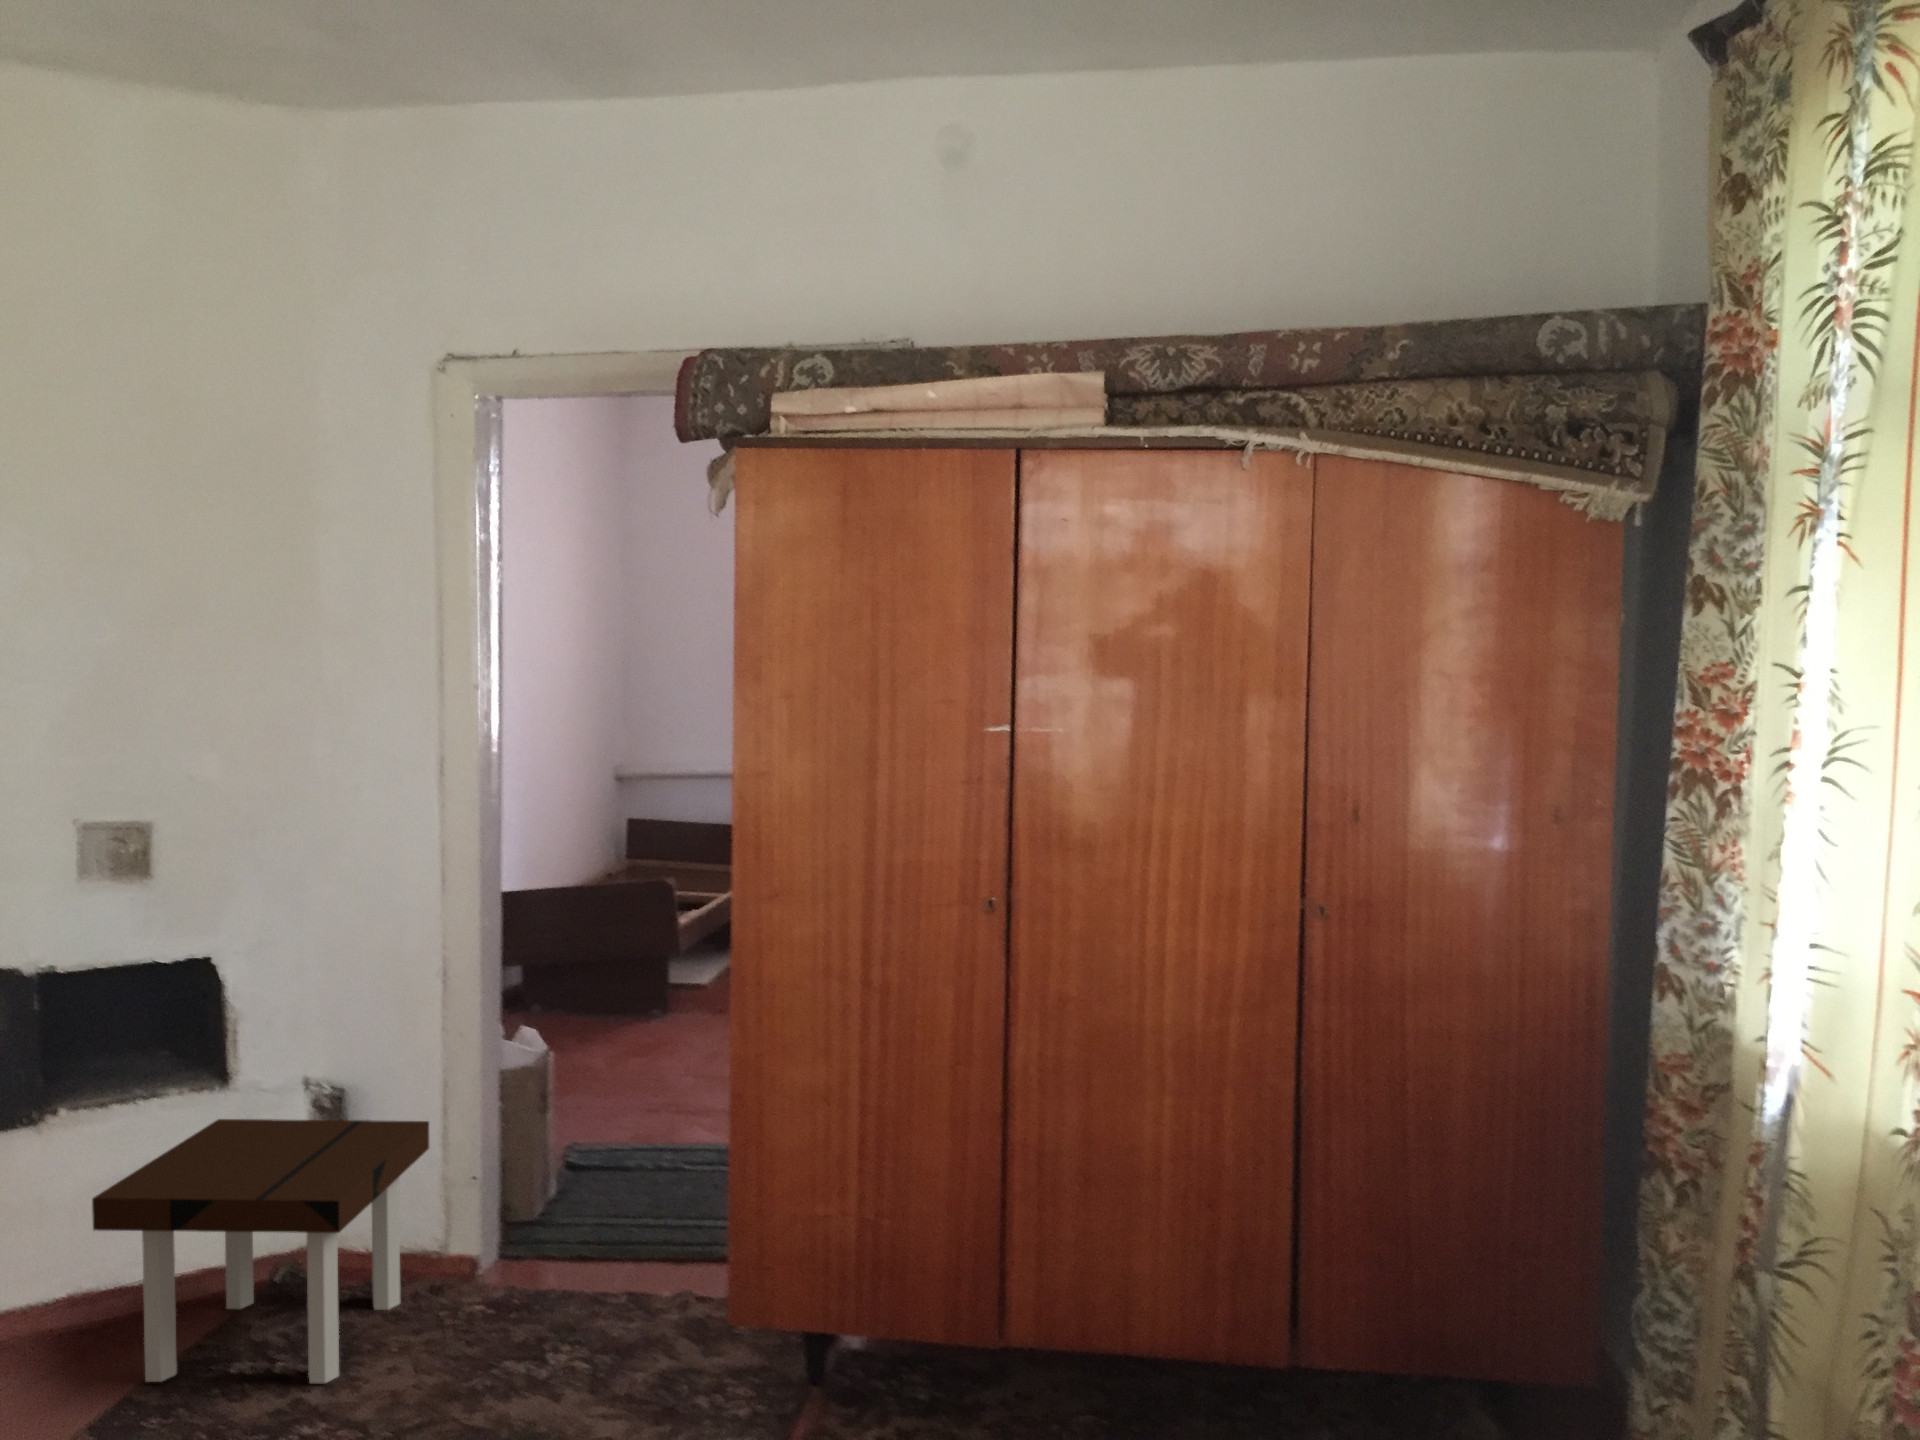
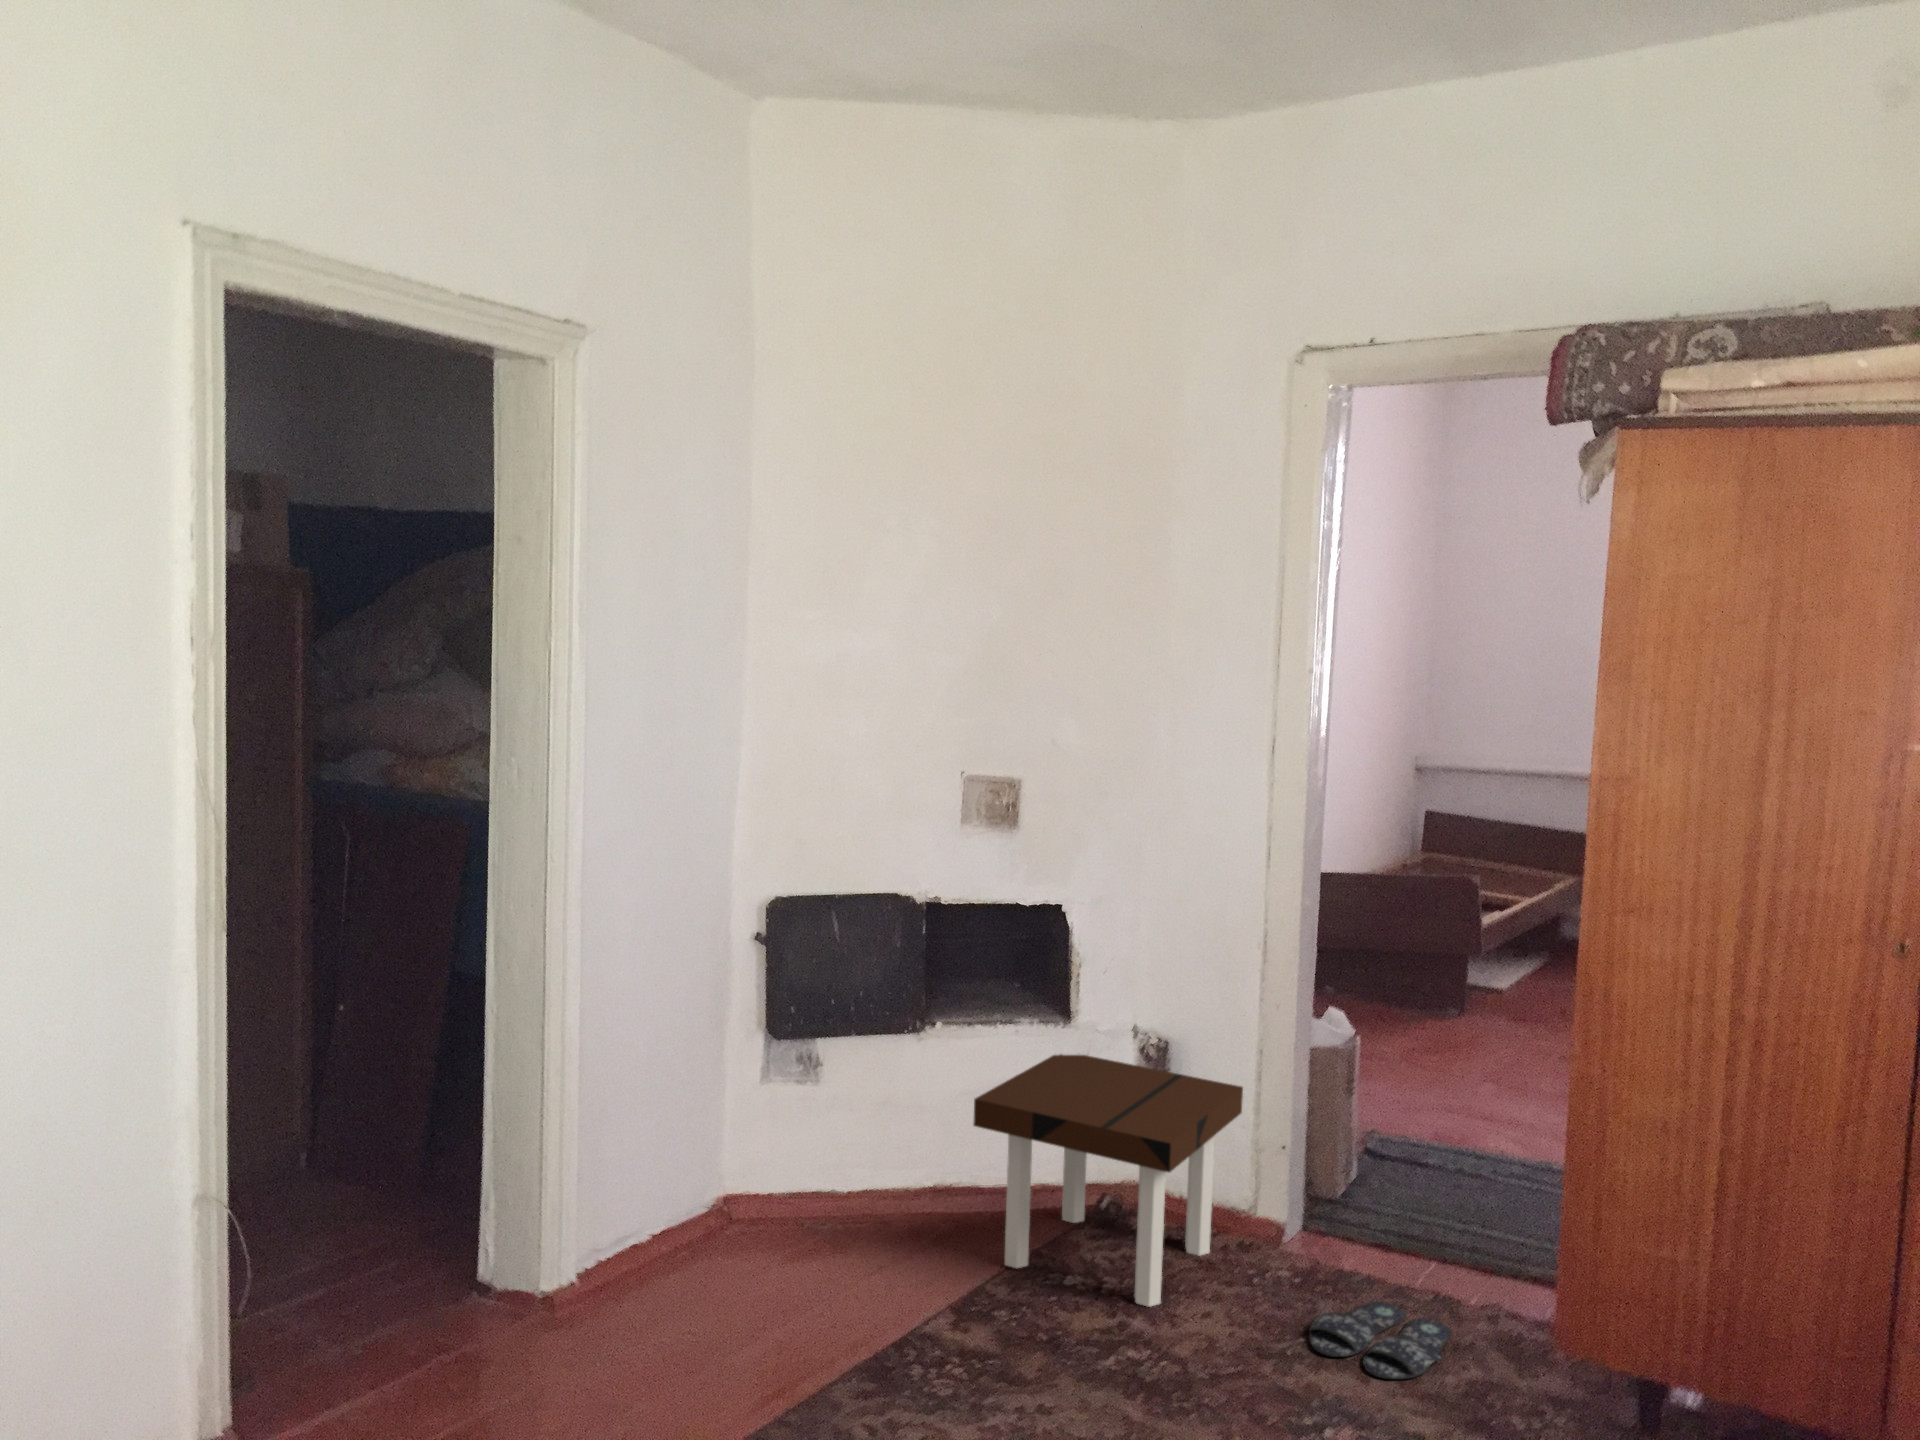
slippers: none [503,1309,647,1390] -> present [1309,1302,1451,1379]

